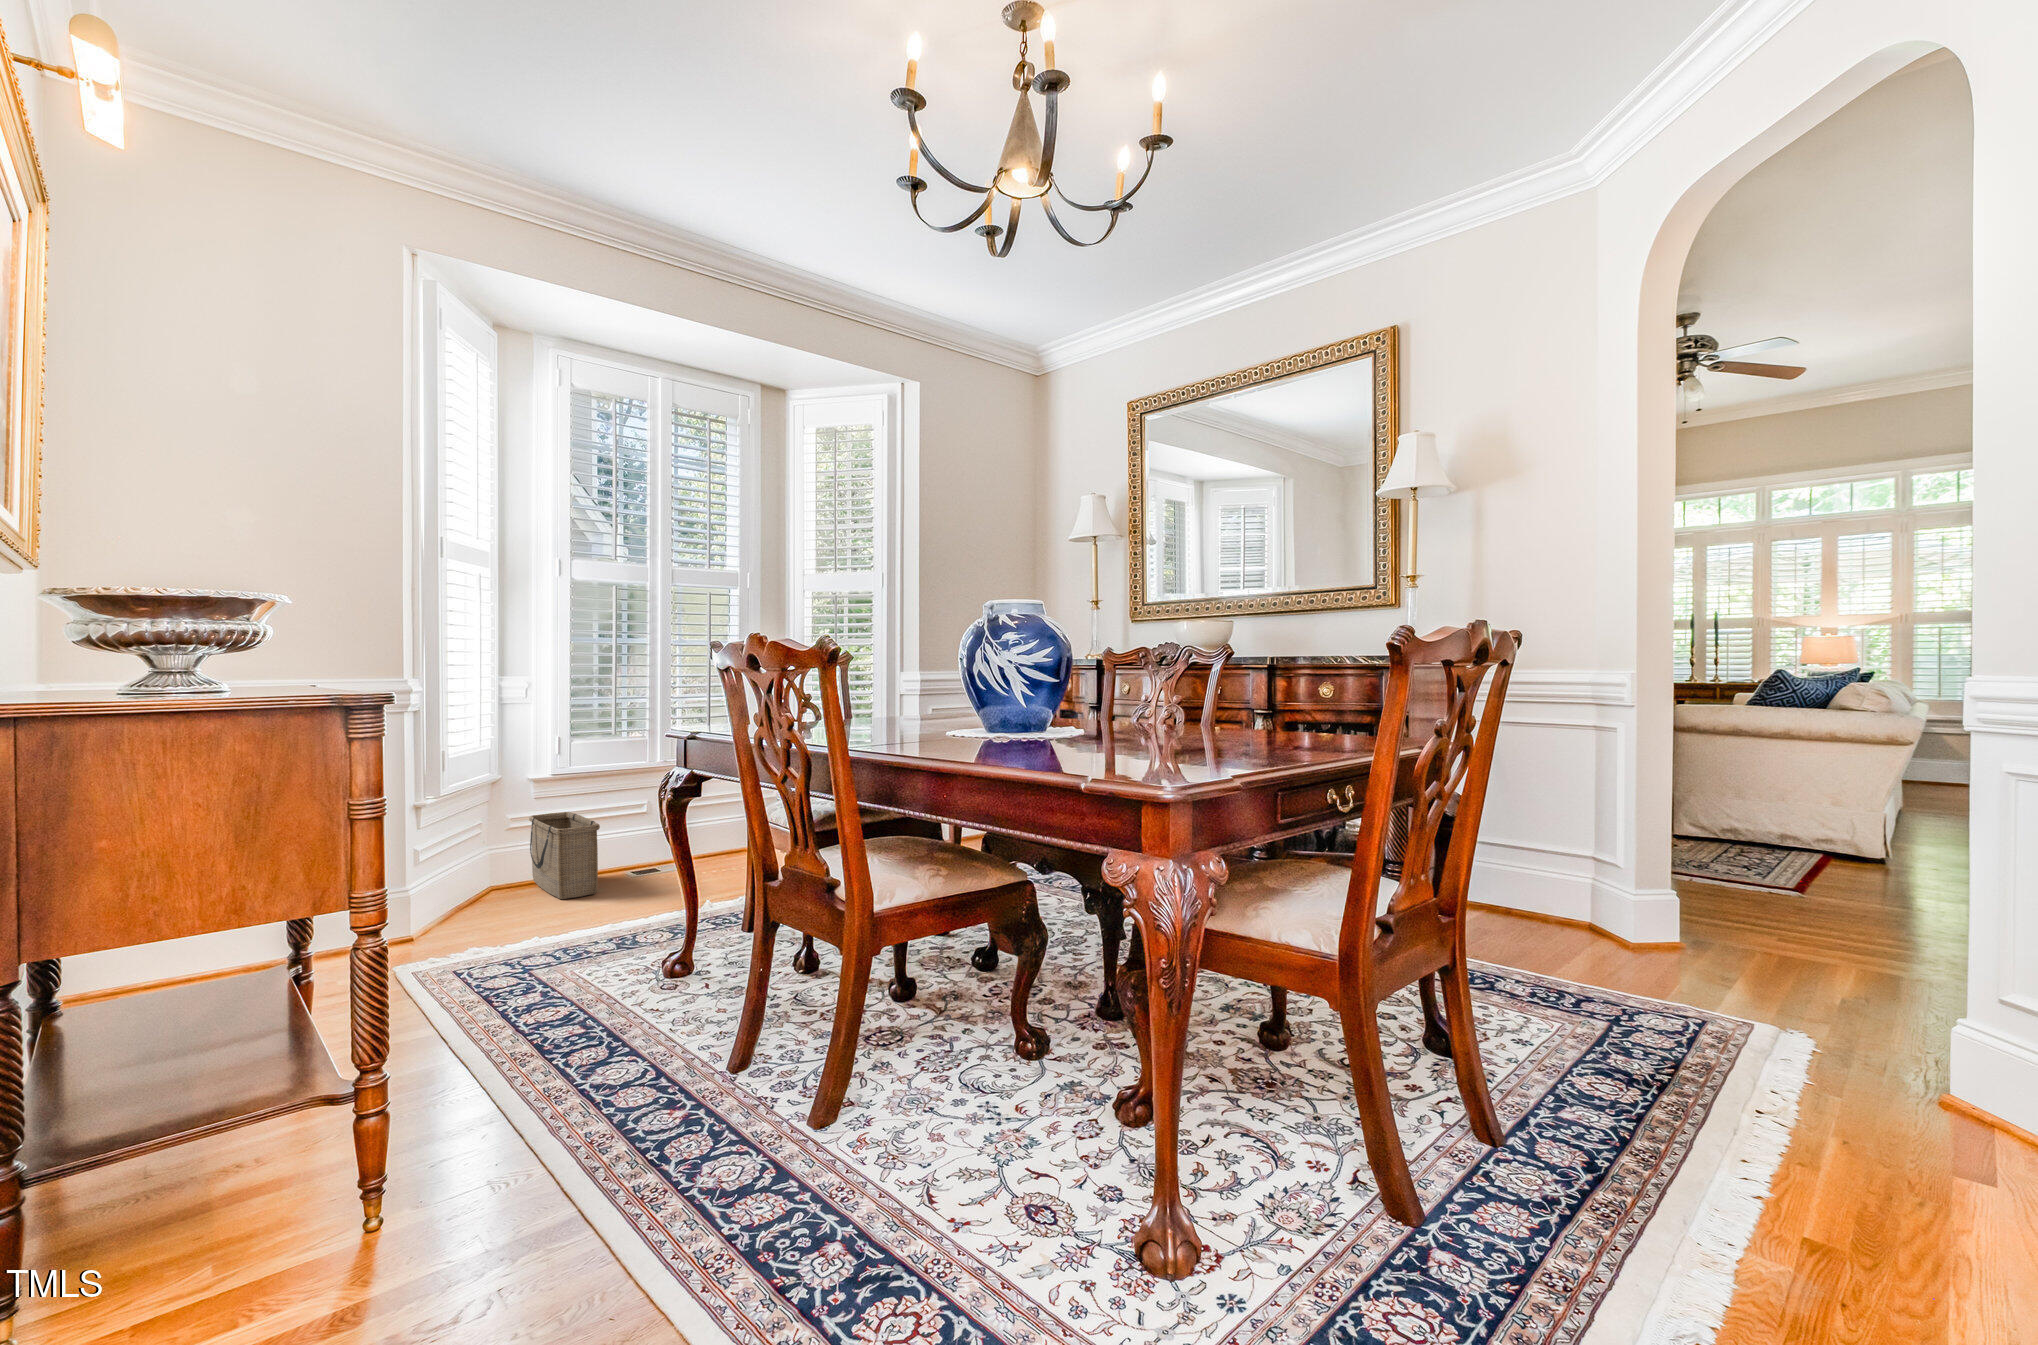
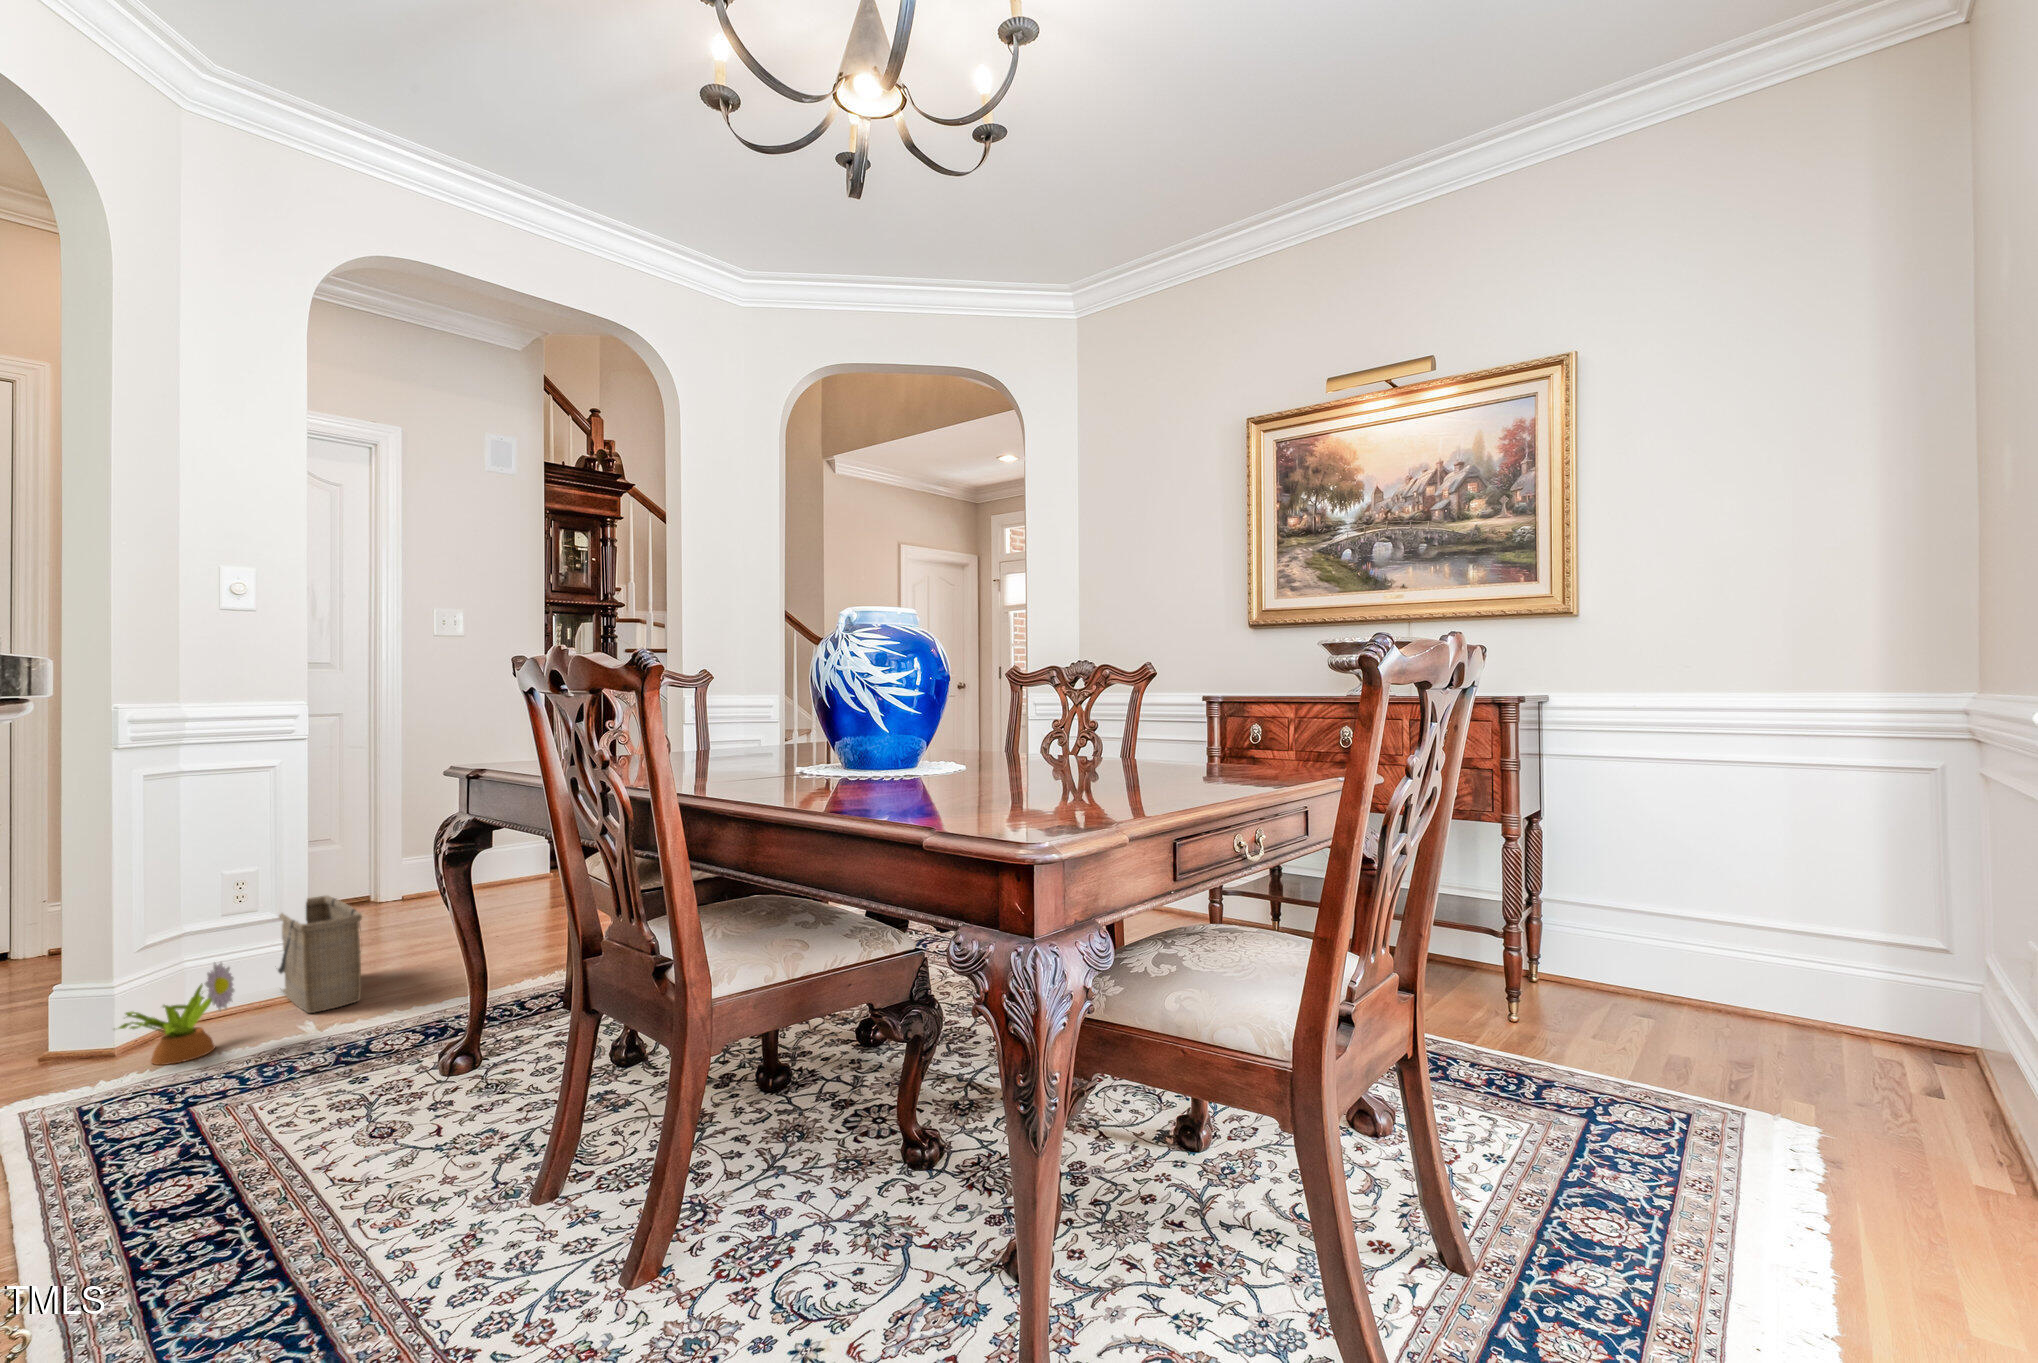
decorative plant: none [433,850,514,925] -> present [119,963,235,1065]

